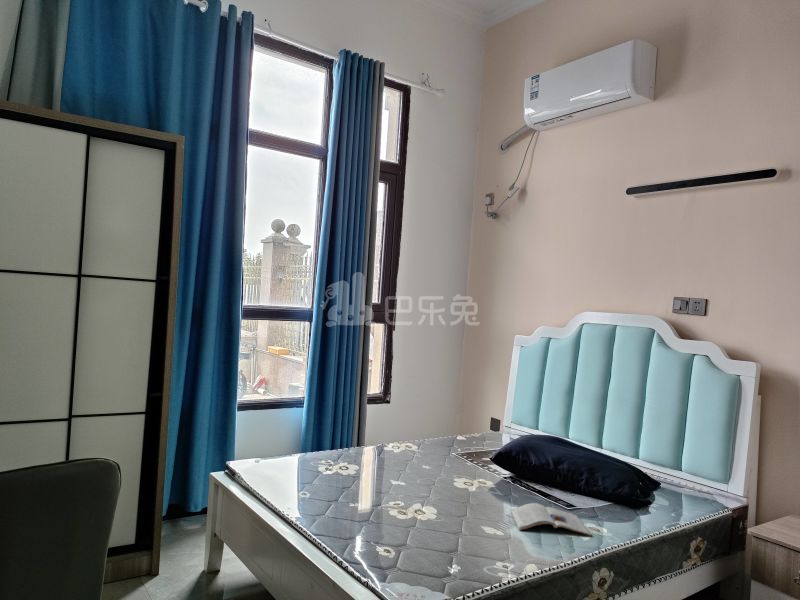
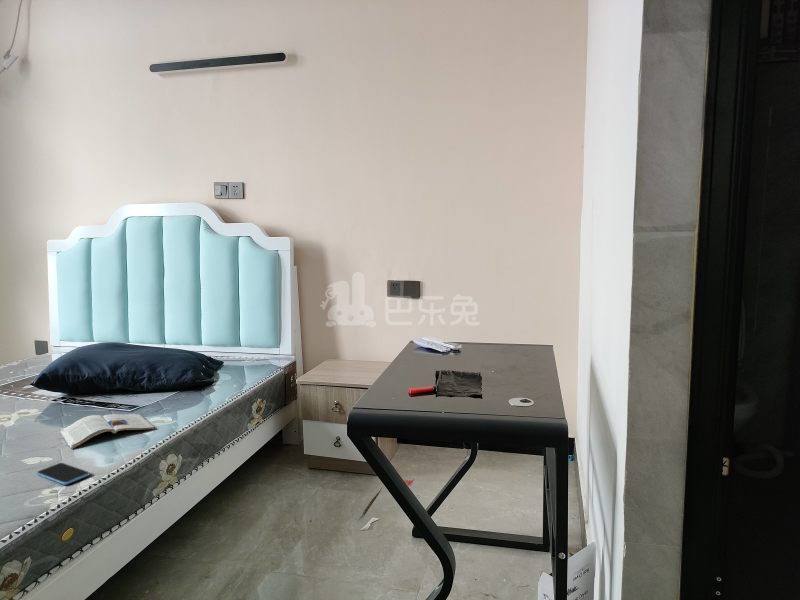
smartphone: none [493,540,534,563] -> present [37,463,89,485]

